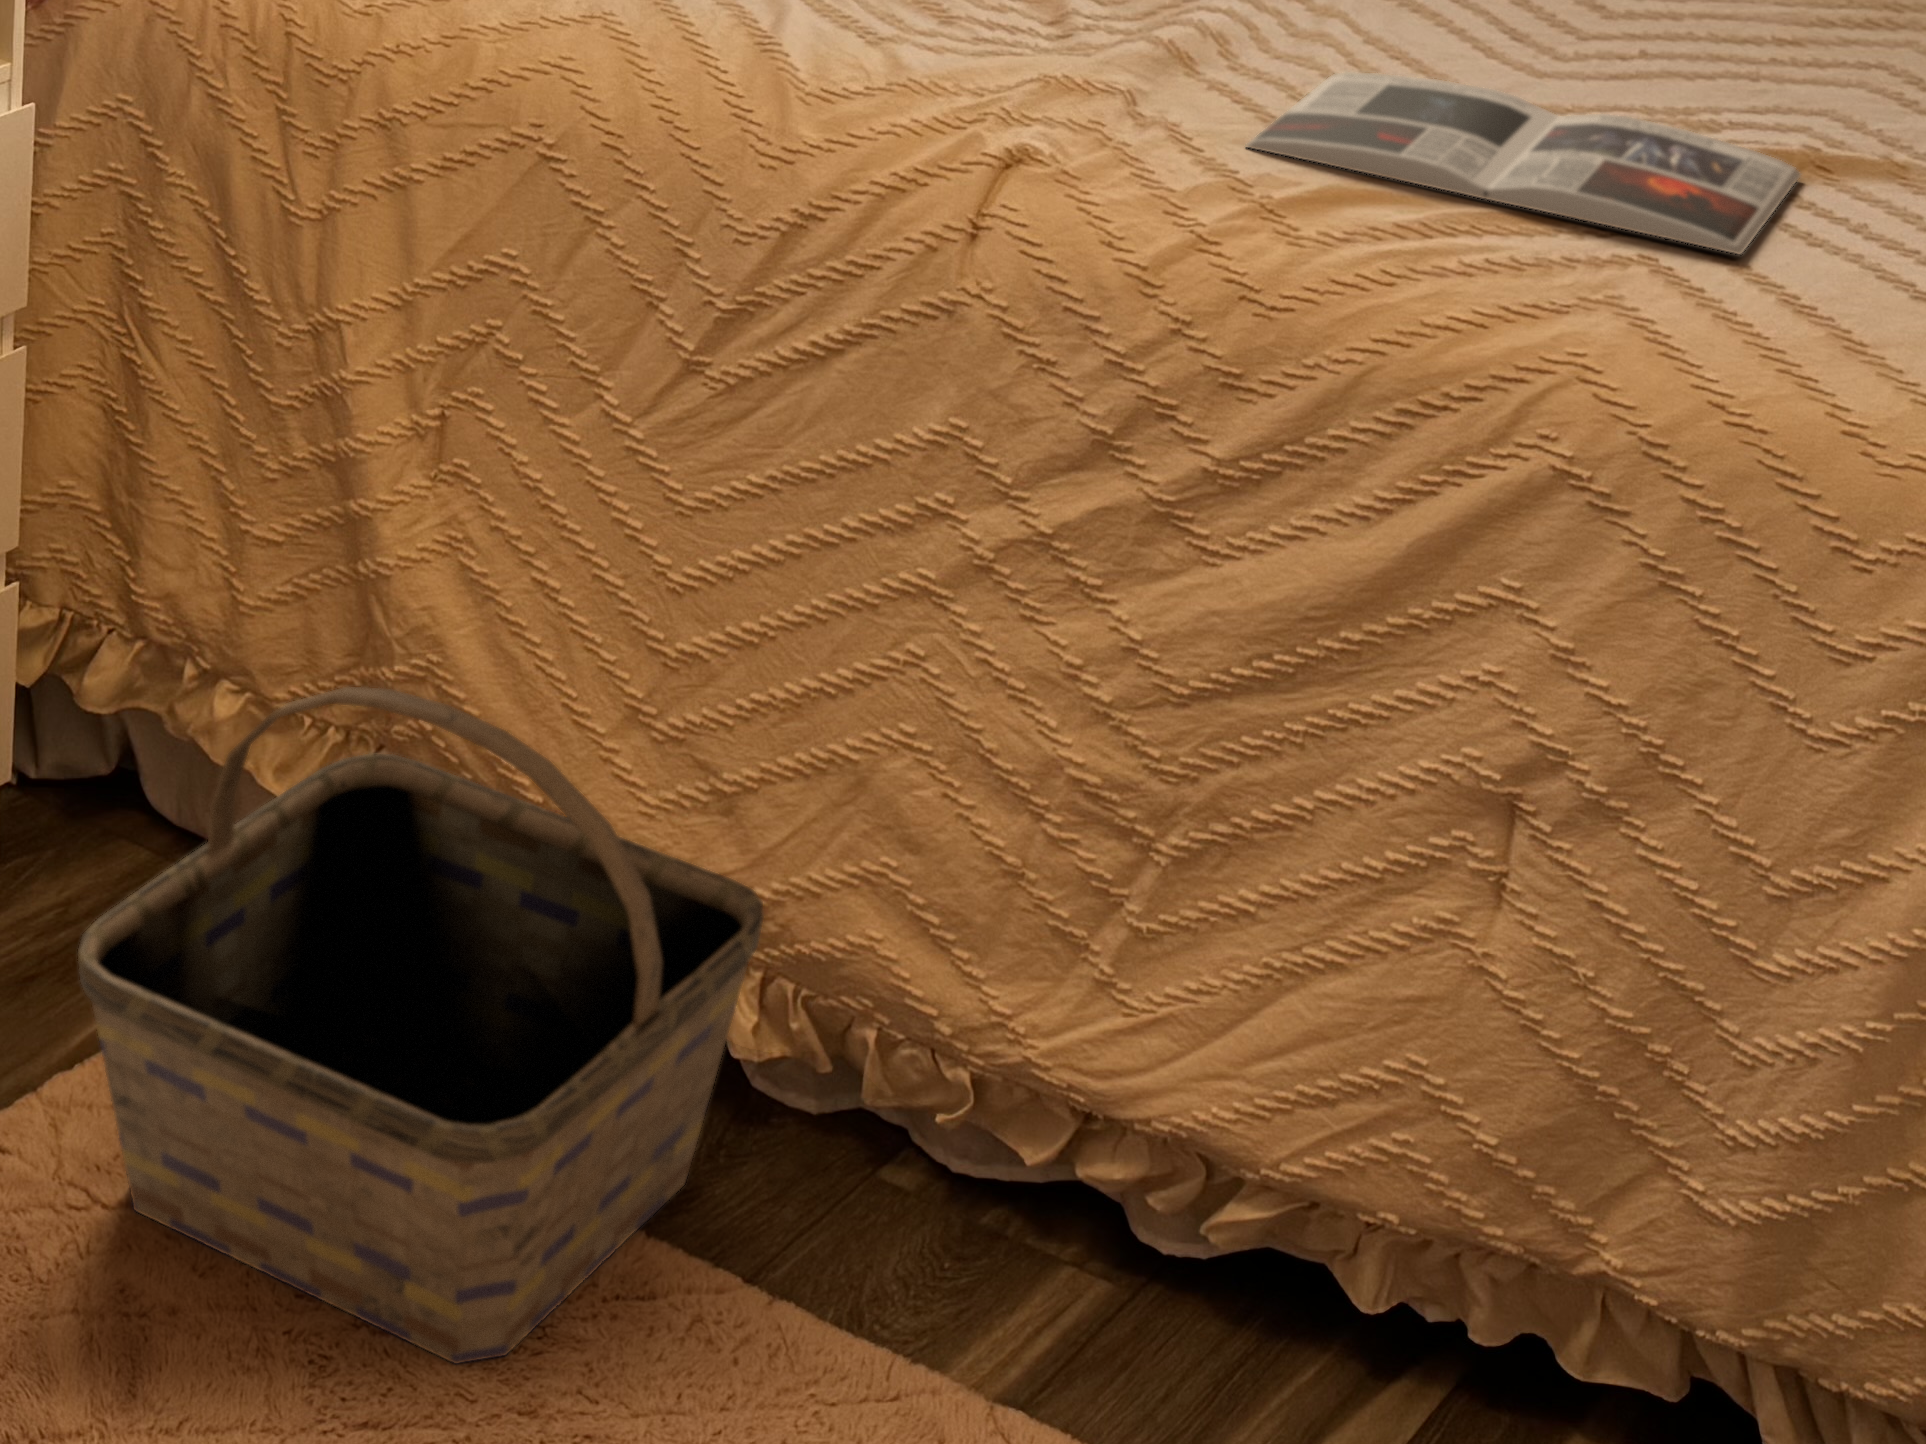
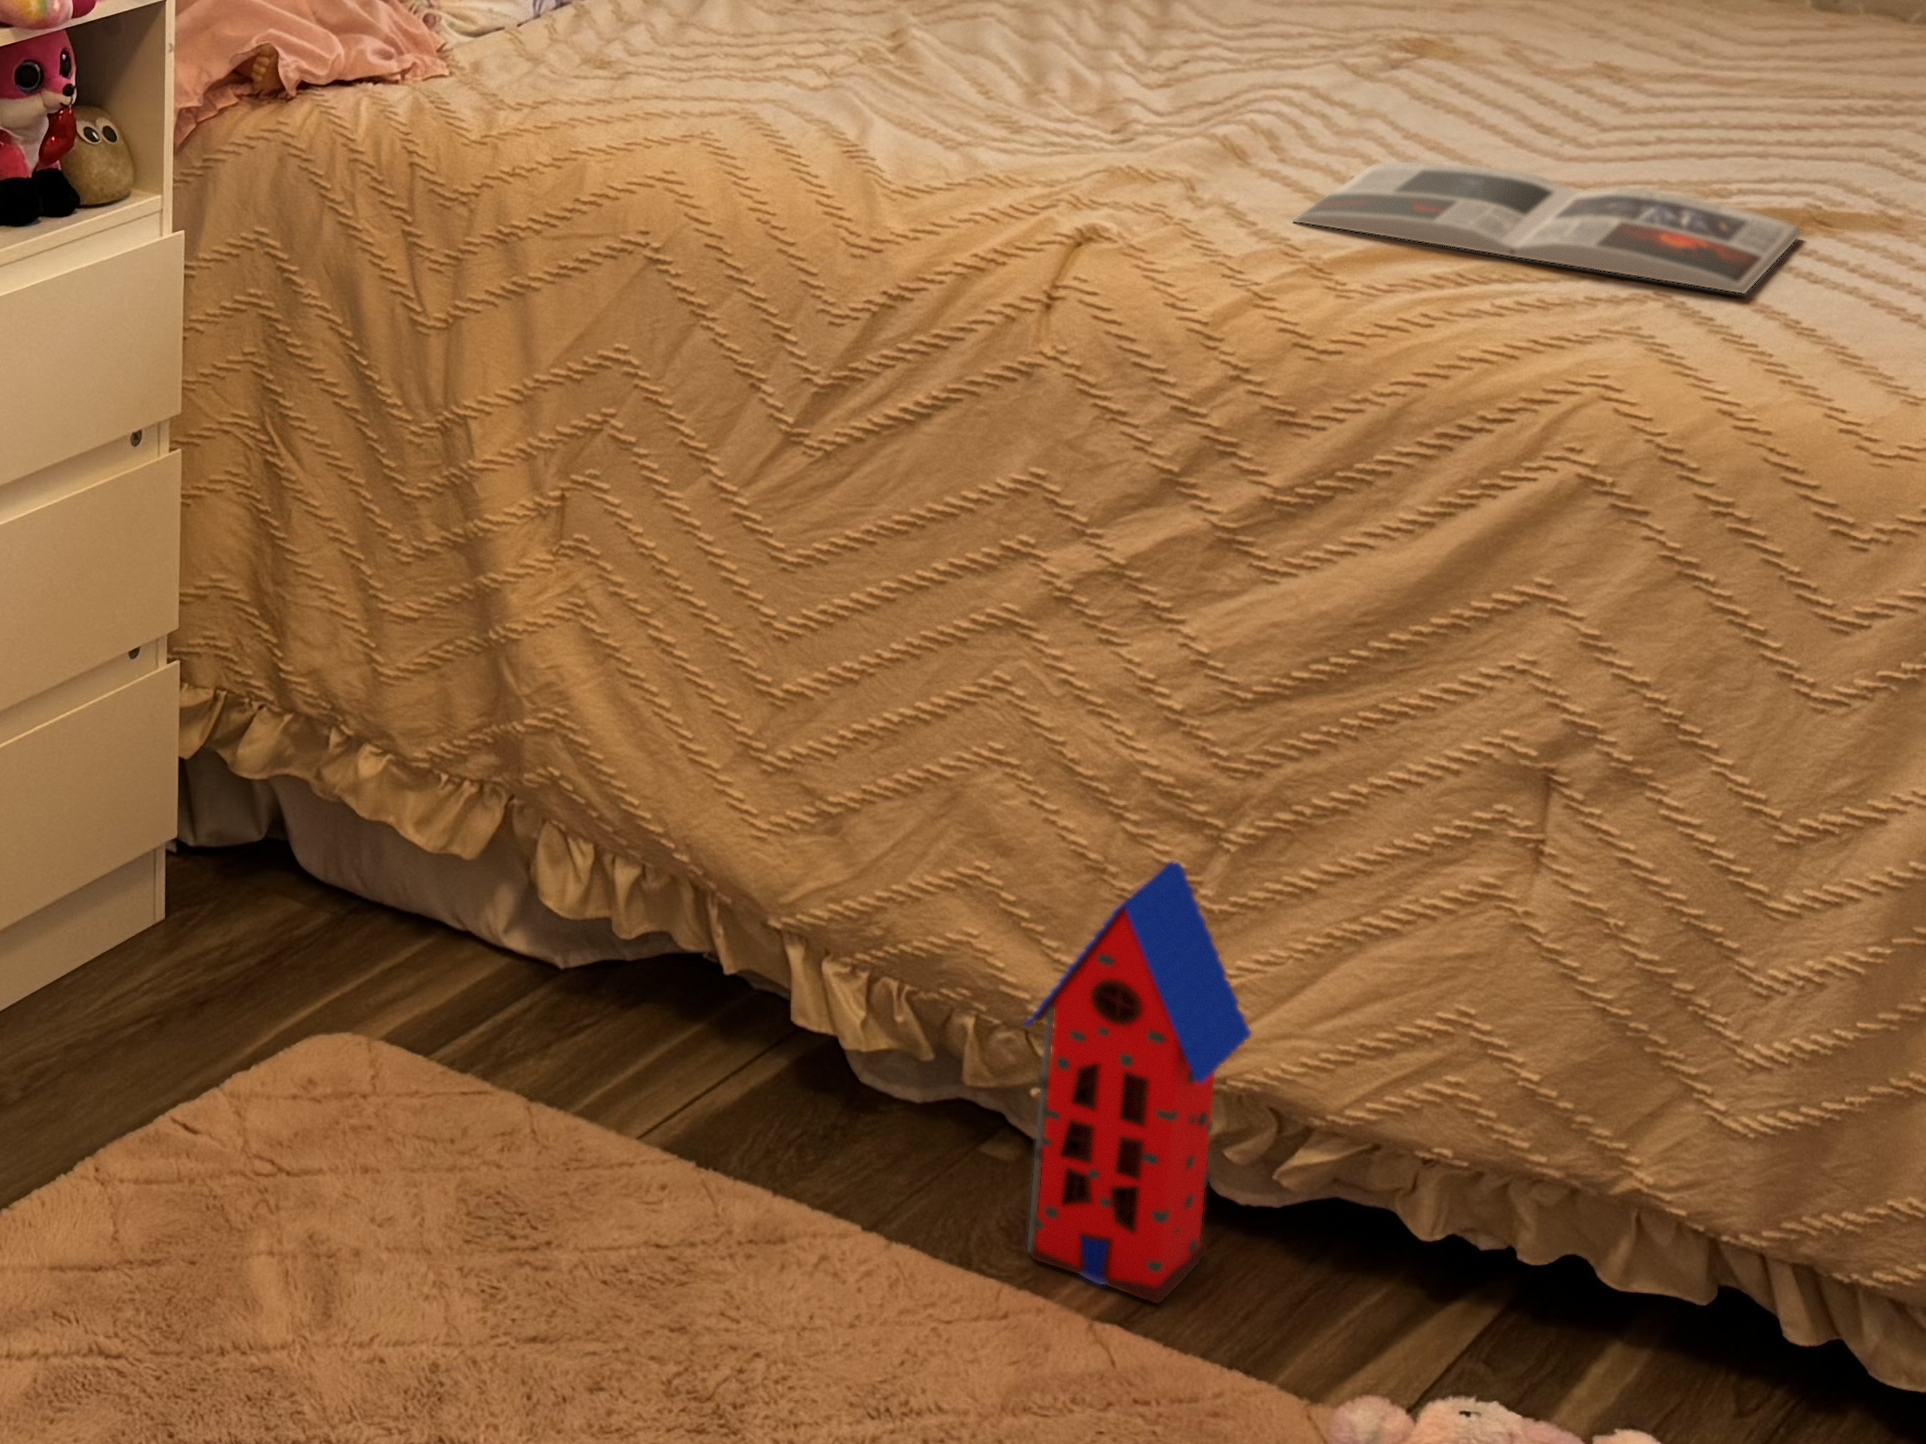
basket: present [78,686,764,1363] -> none [262,720,870,1291]
toy house: none [928,875,1183,1388] -> present [1024,862,1251,1303]

